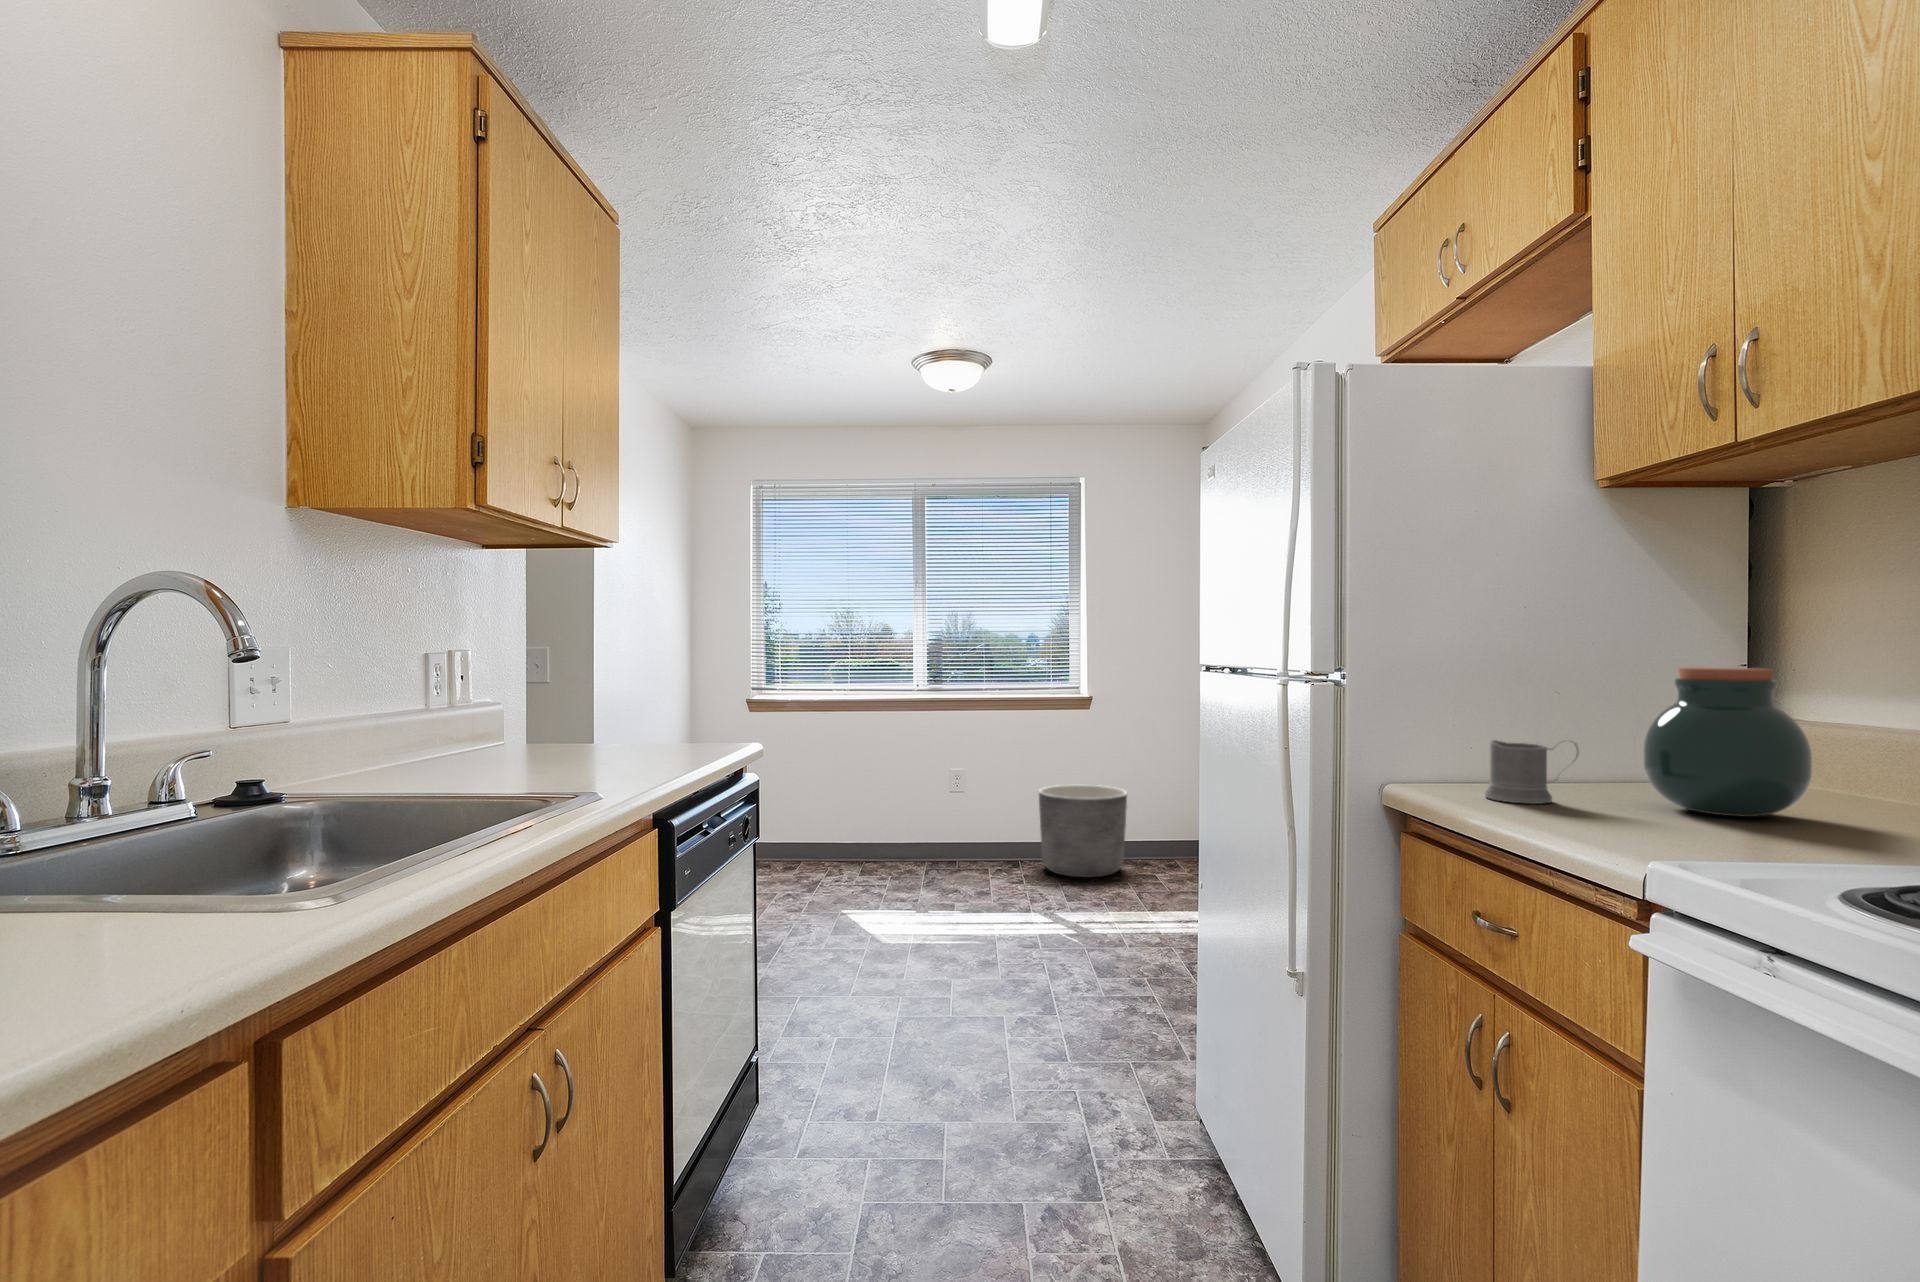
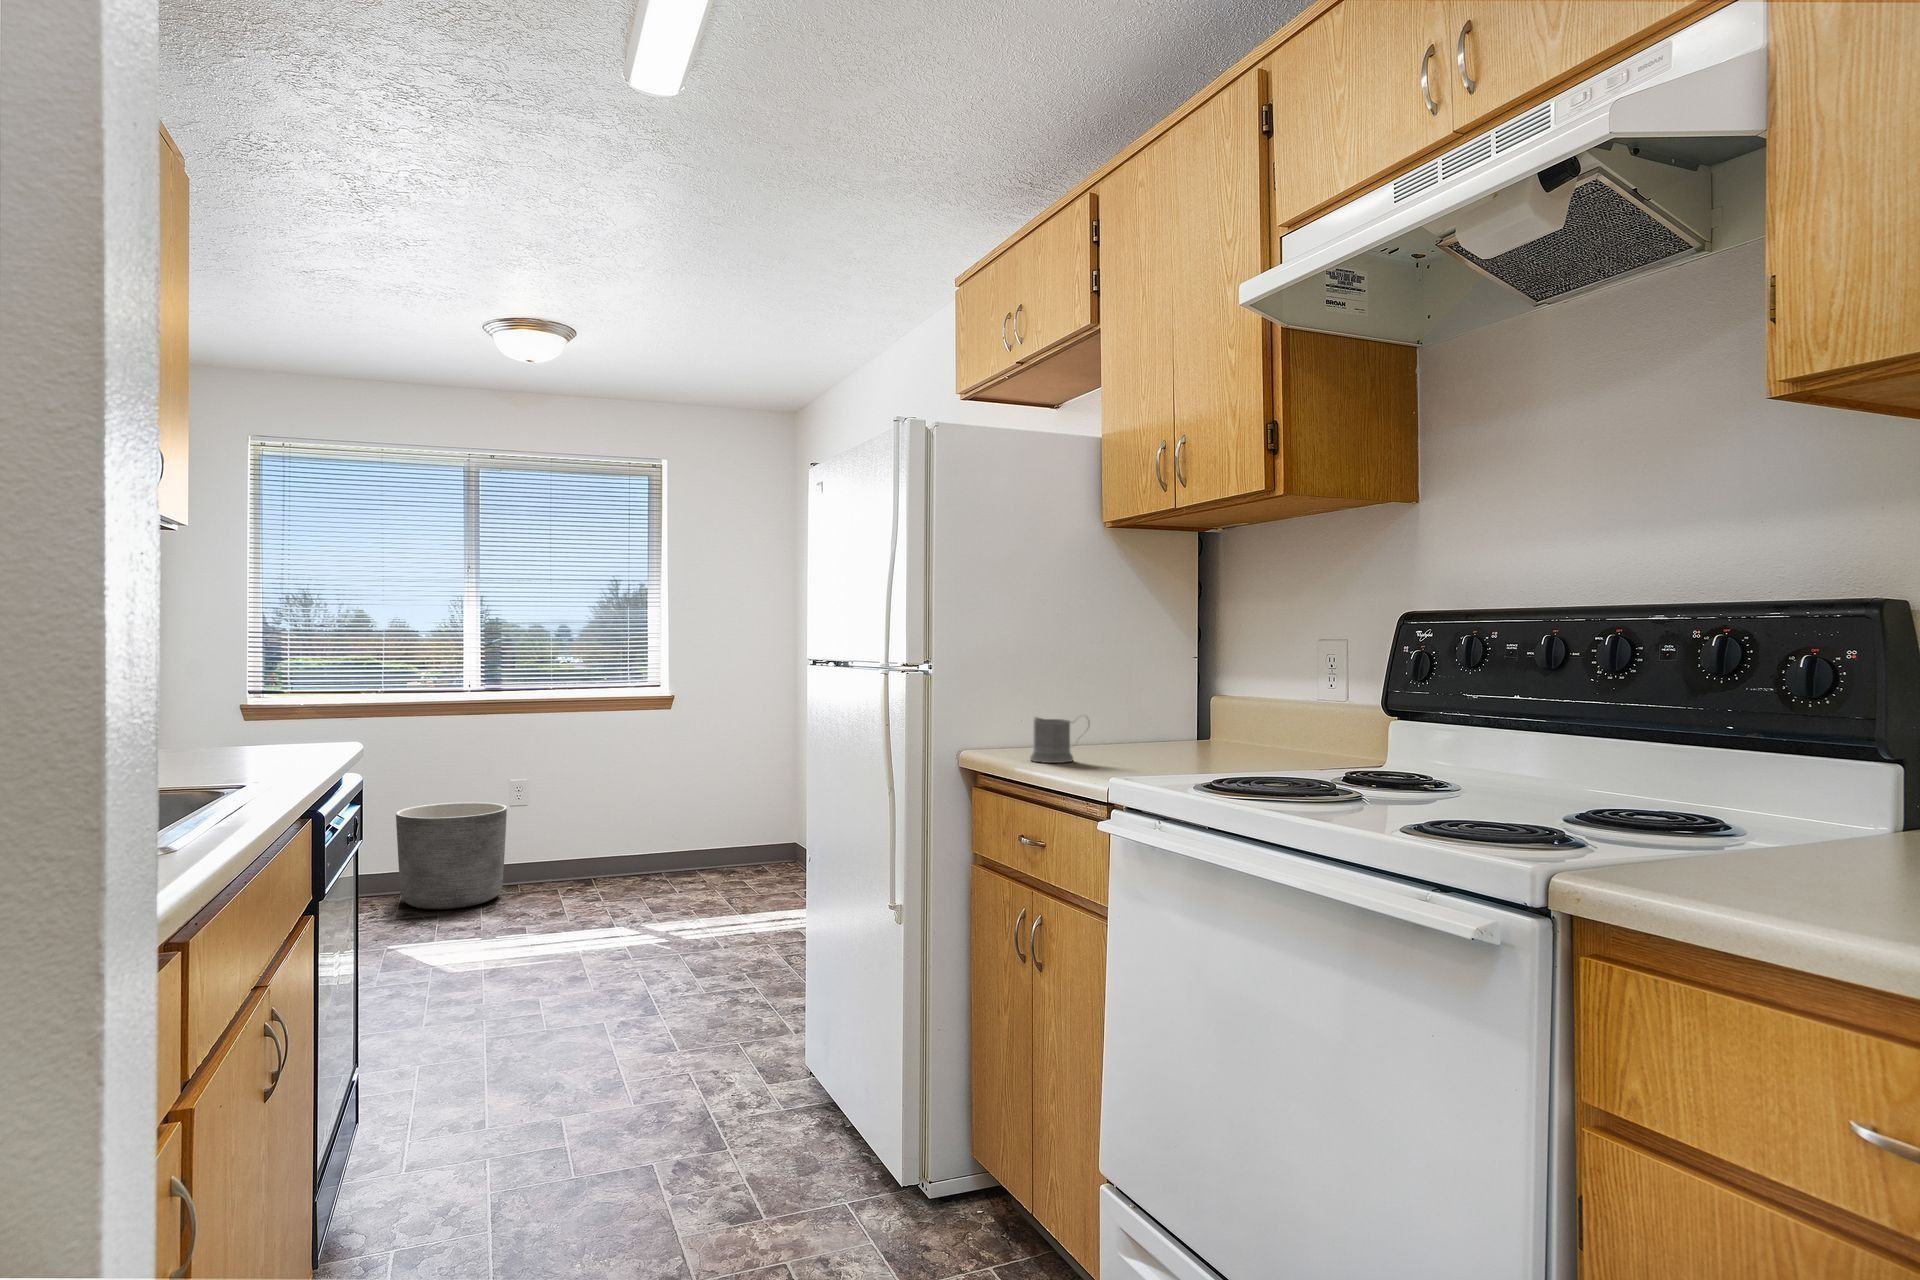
jar: present [1643,667,1812,817] -> none [1130,662,1223,763]
planter: present [1039,785,1127,877] -> present [396,802,507,909]

